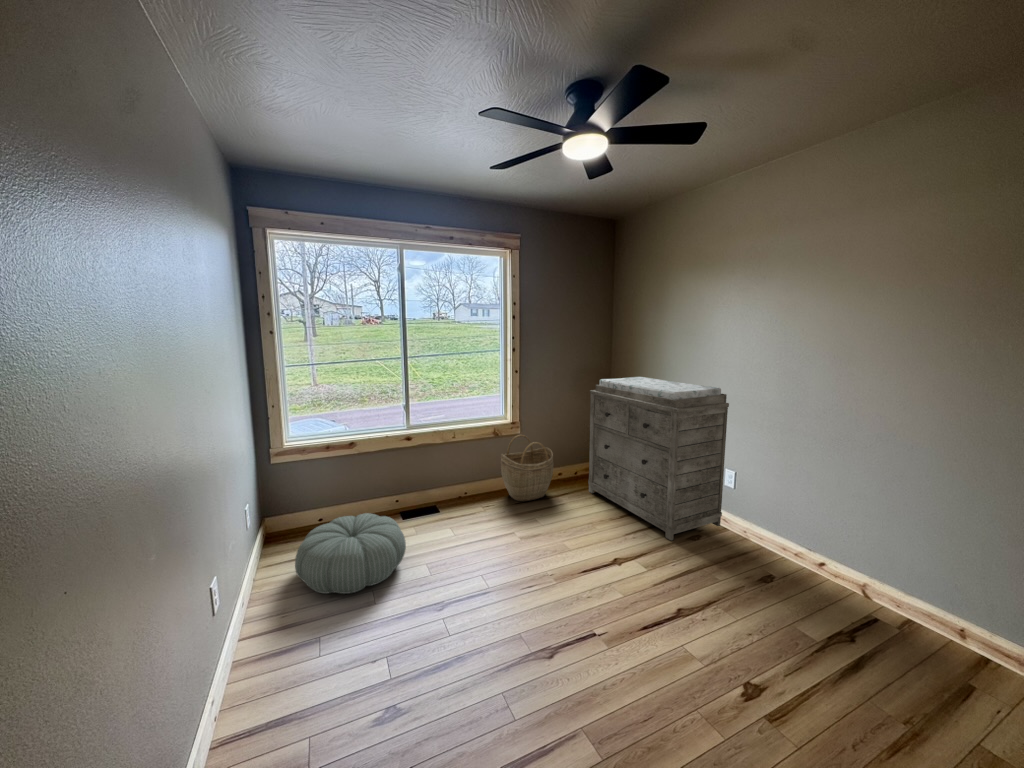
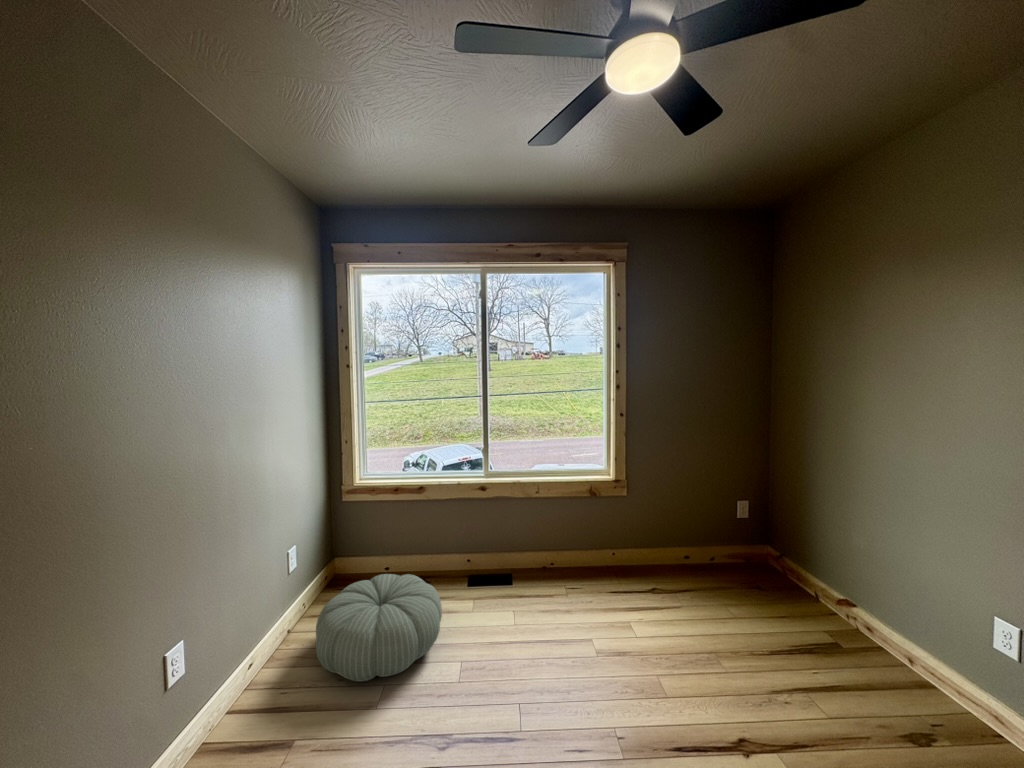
dresser: present [588,377,729,540] -> none [724,429,1000,732]
woven basket: present [501,435,553,501] -> none [595,496,668,589]

